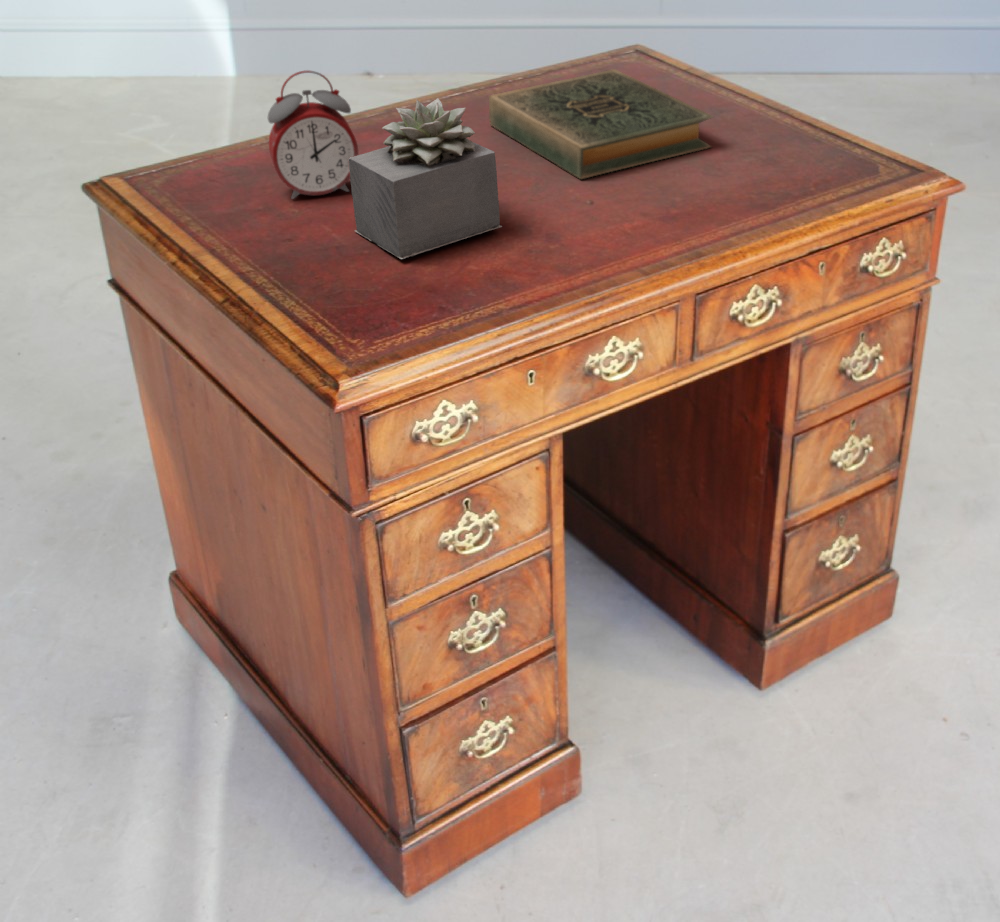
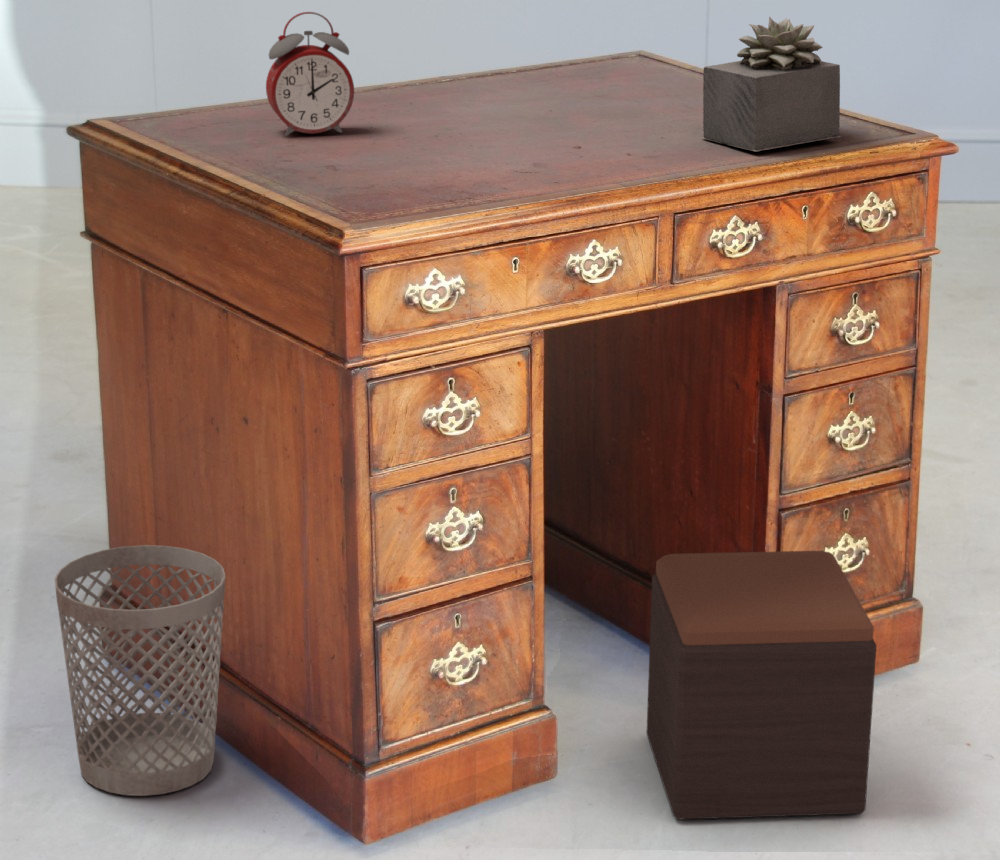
hardback book: present [489,69,713,179] -> none [483,53,709,131]
succulent plant: present [348,98,502,259] -> present [703,17,840,151]
footstool: none [661,588,897,864] -> present [647,551,876,820]
wastebasket: none [91,606,265,847] -> present [55,545,226,796]

